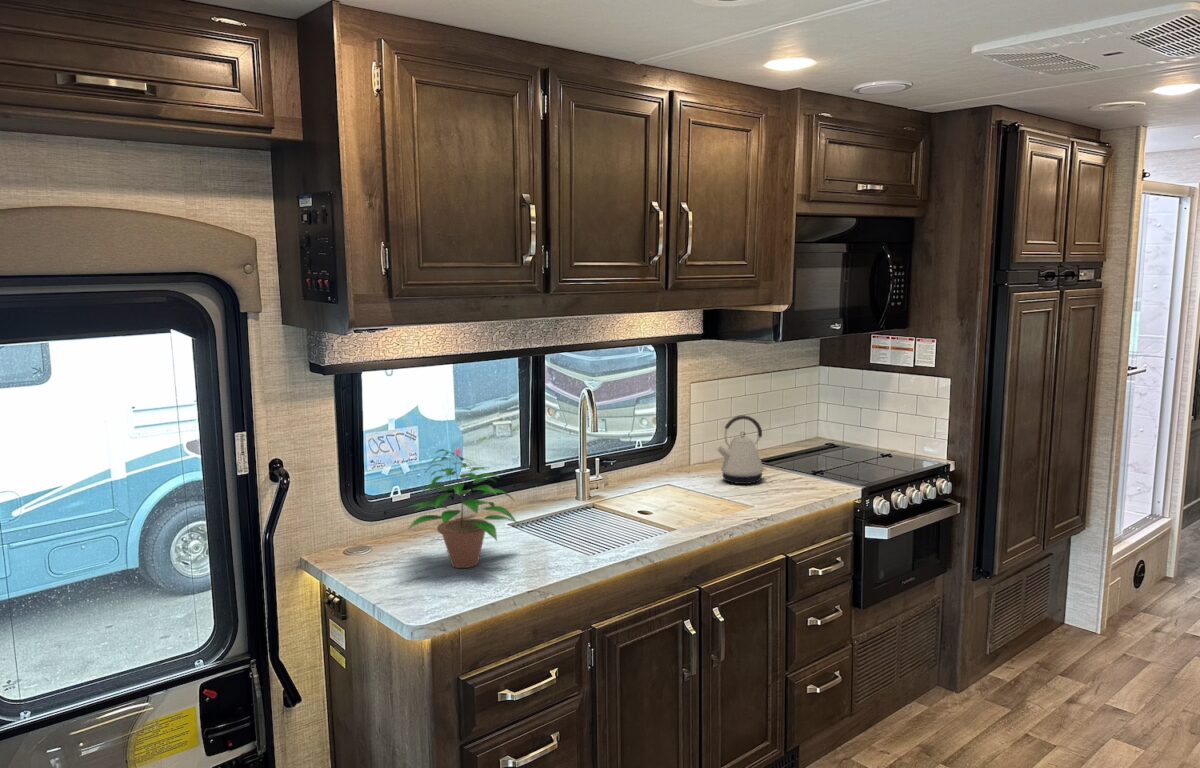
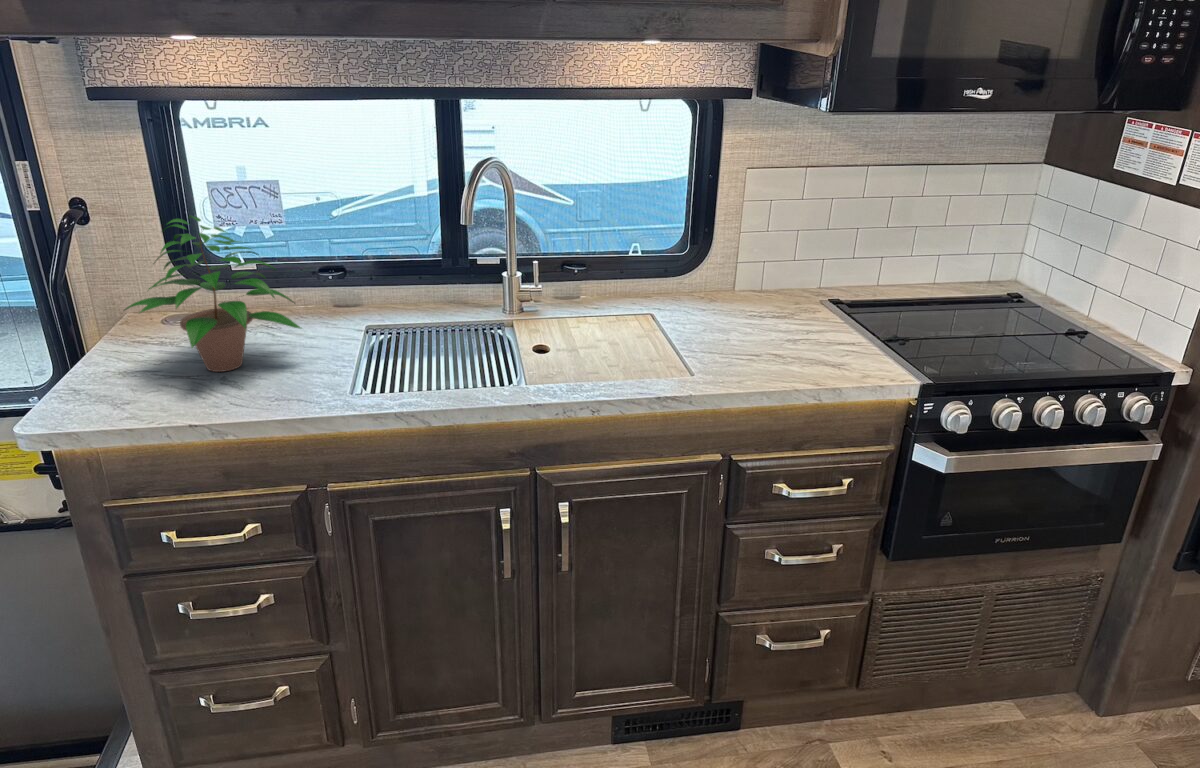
kettle: present [717,415,765,484] -> none [730,228,810,334]

